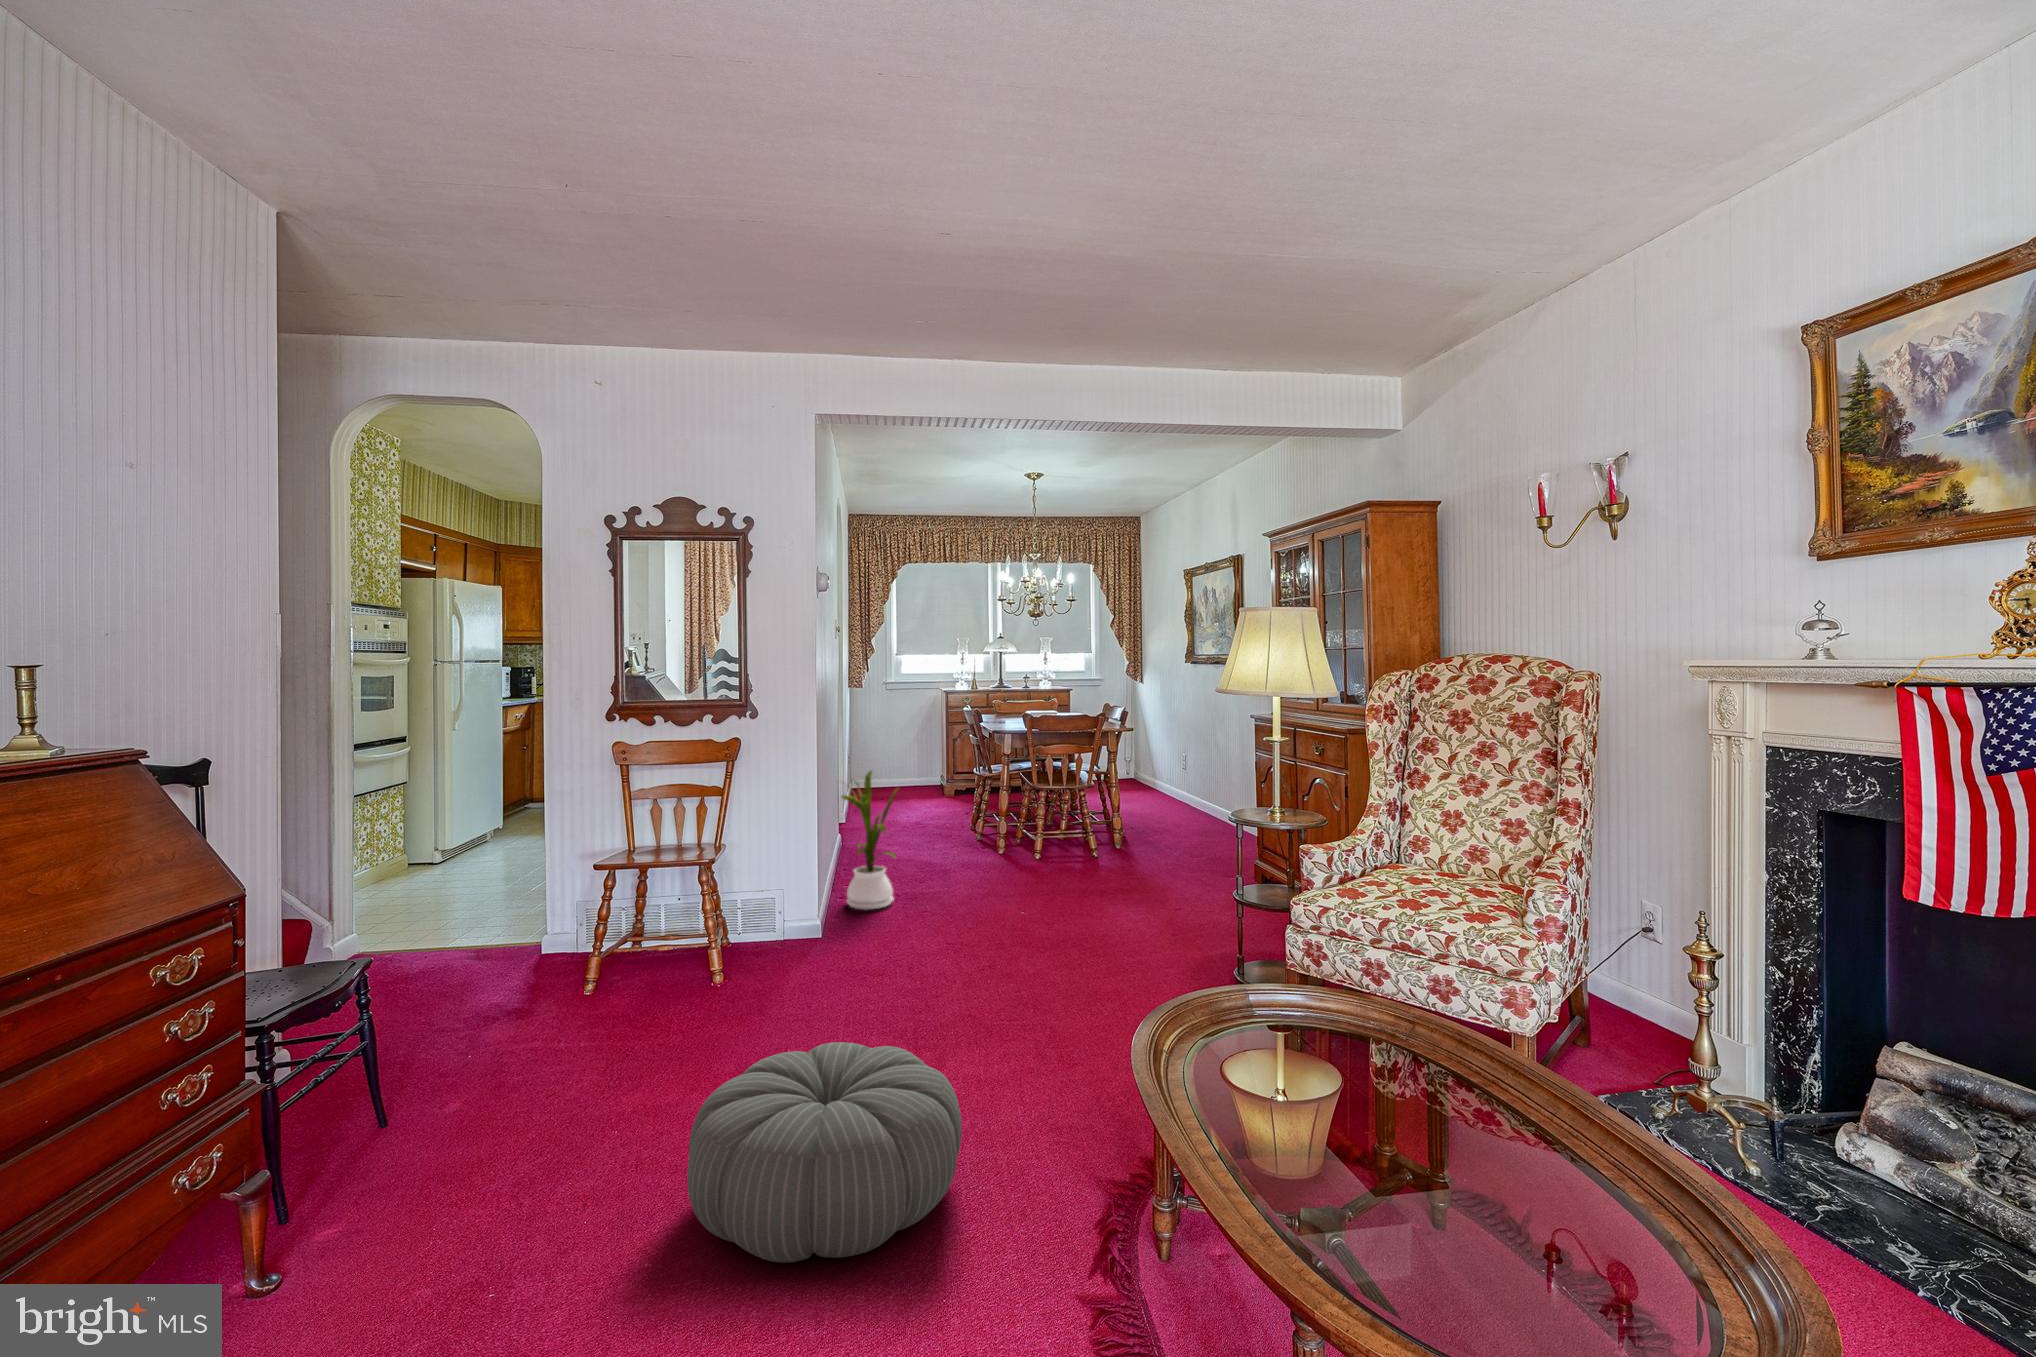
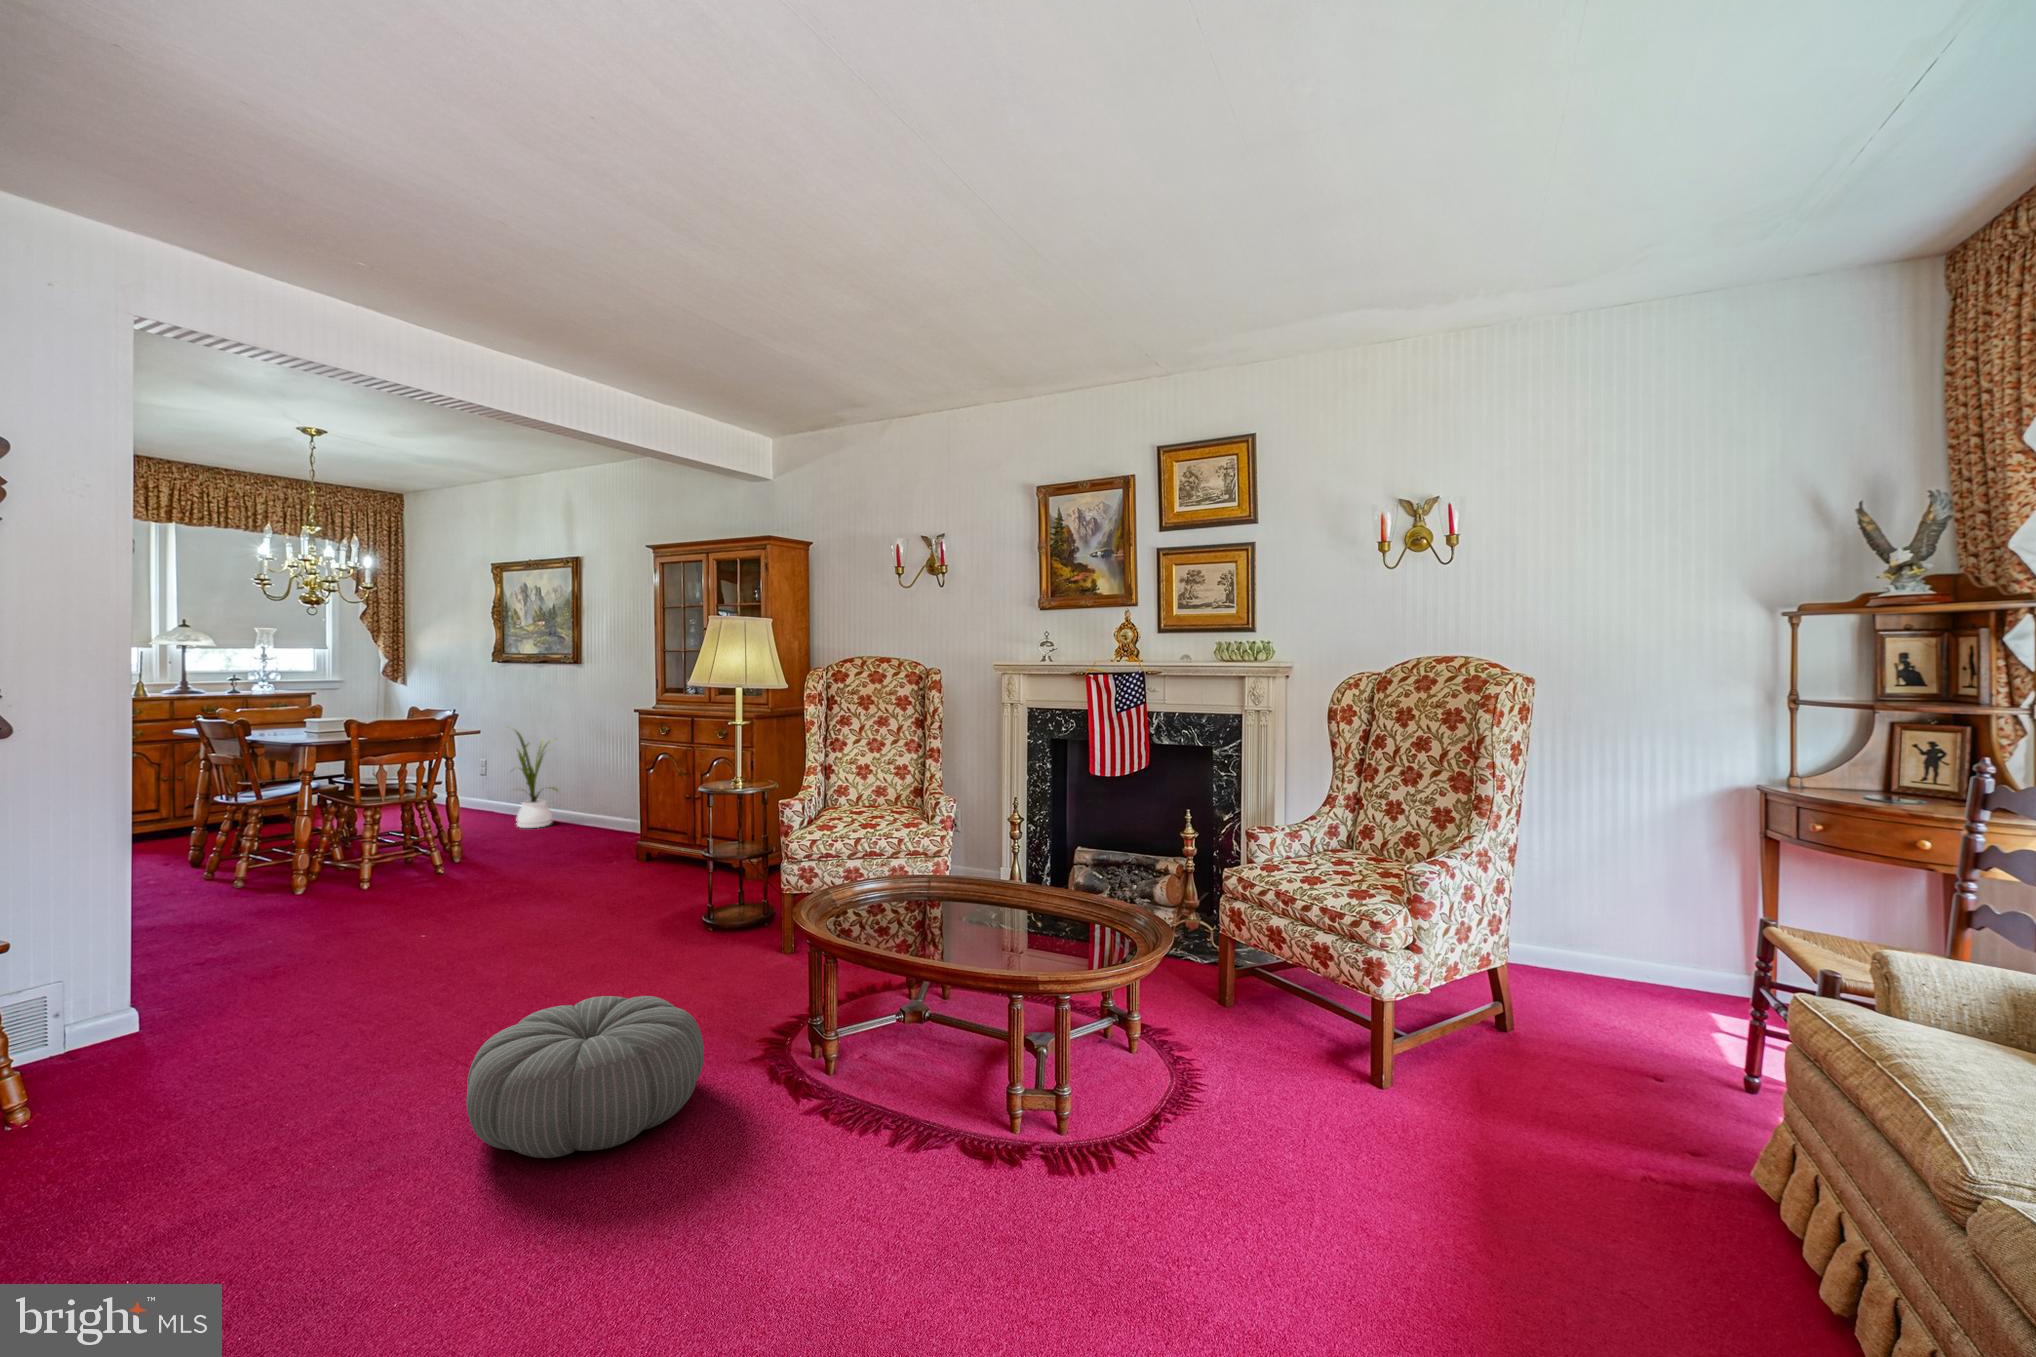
house plant: present [842,771,897,909] -> present [515,731,558,828]

